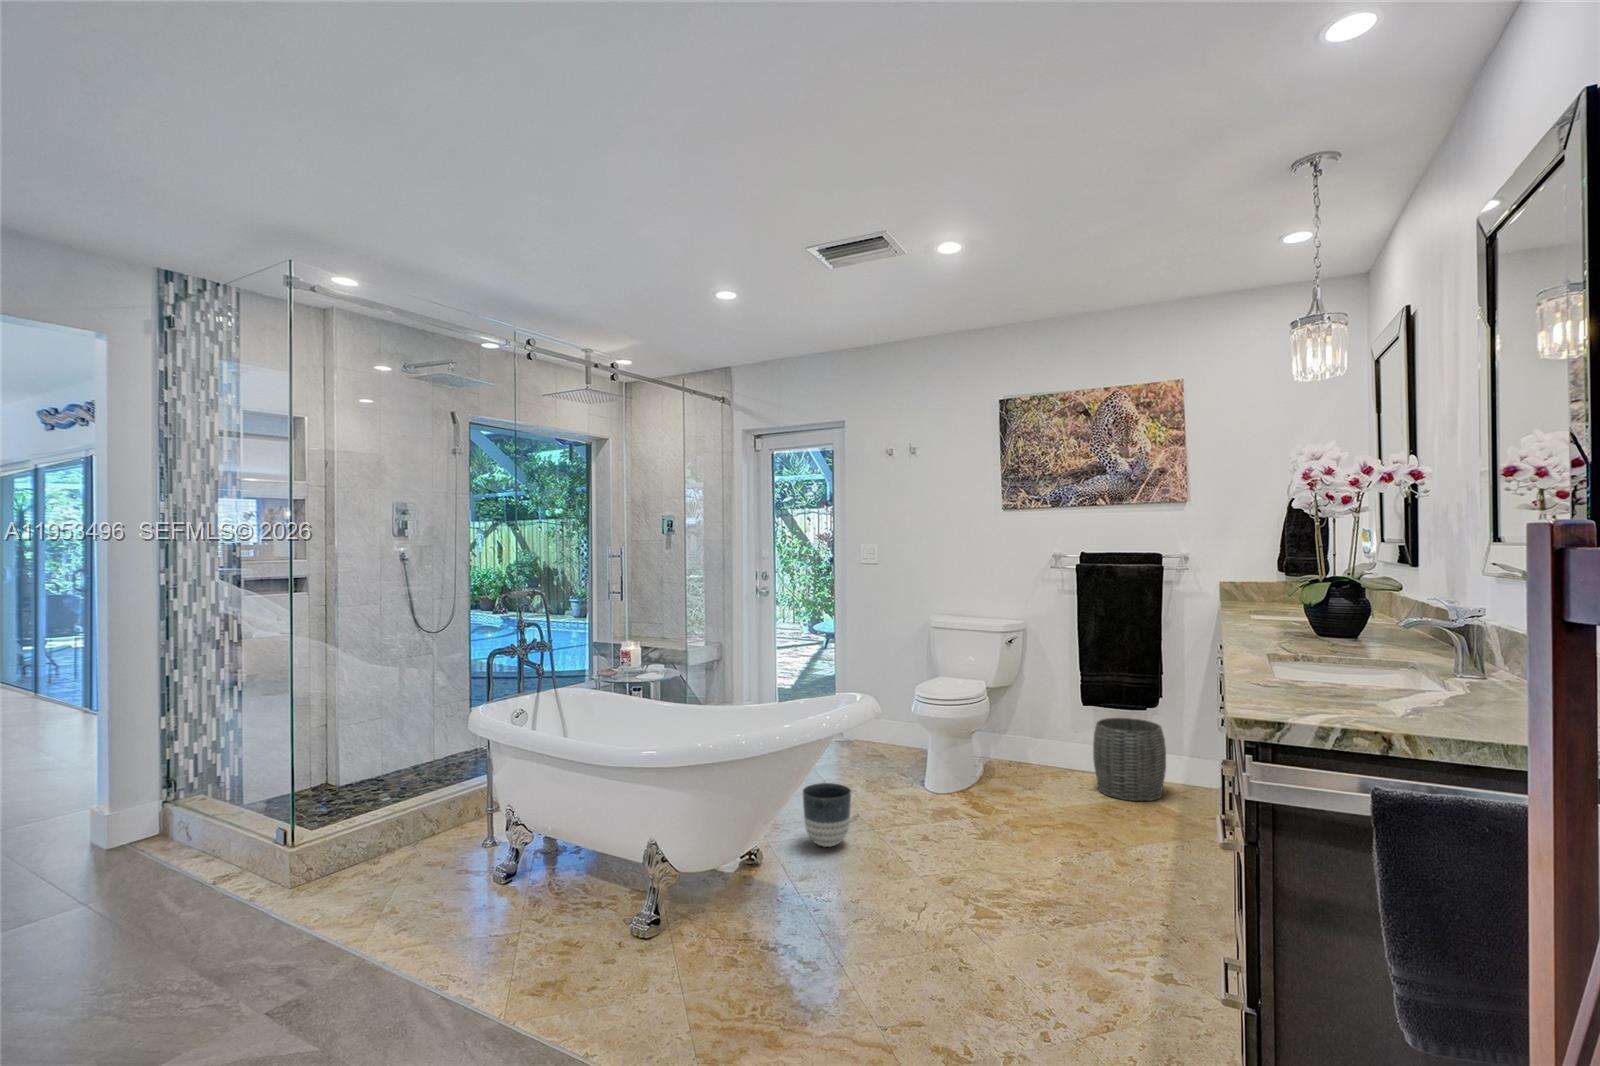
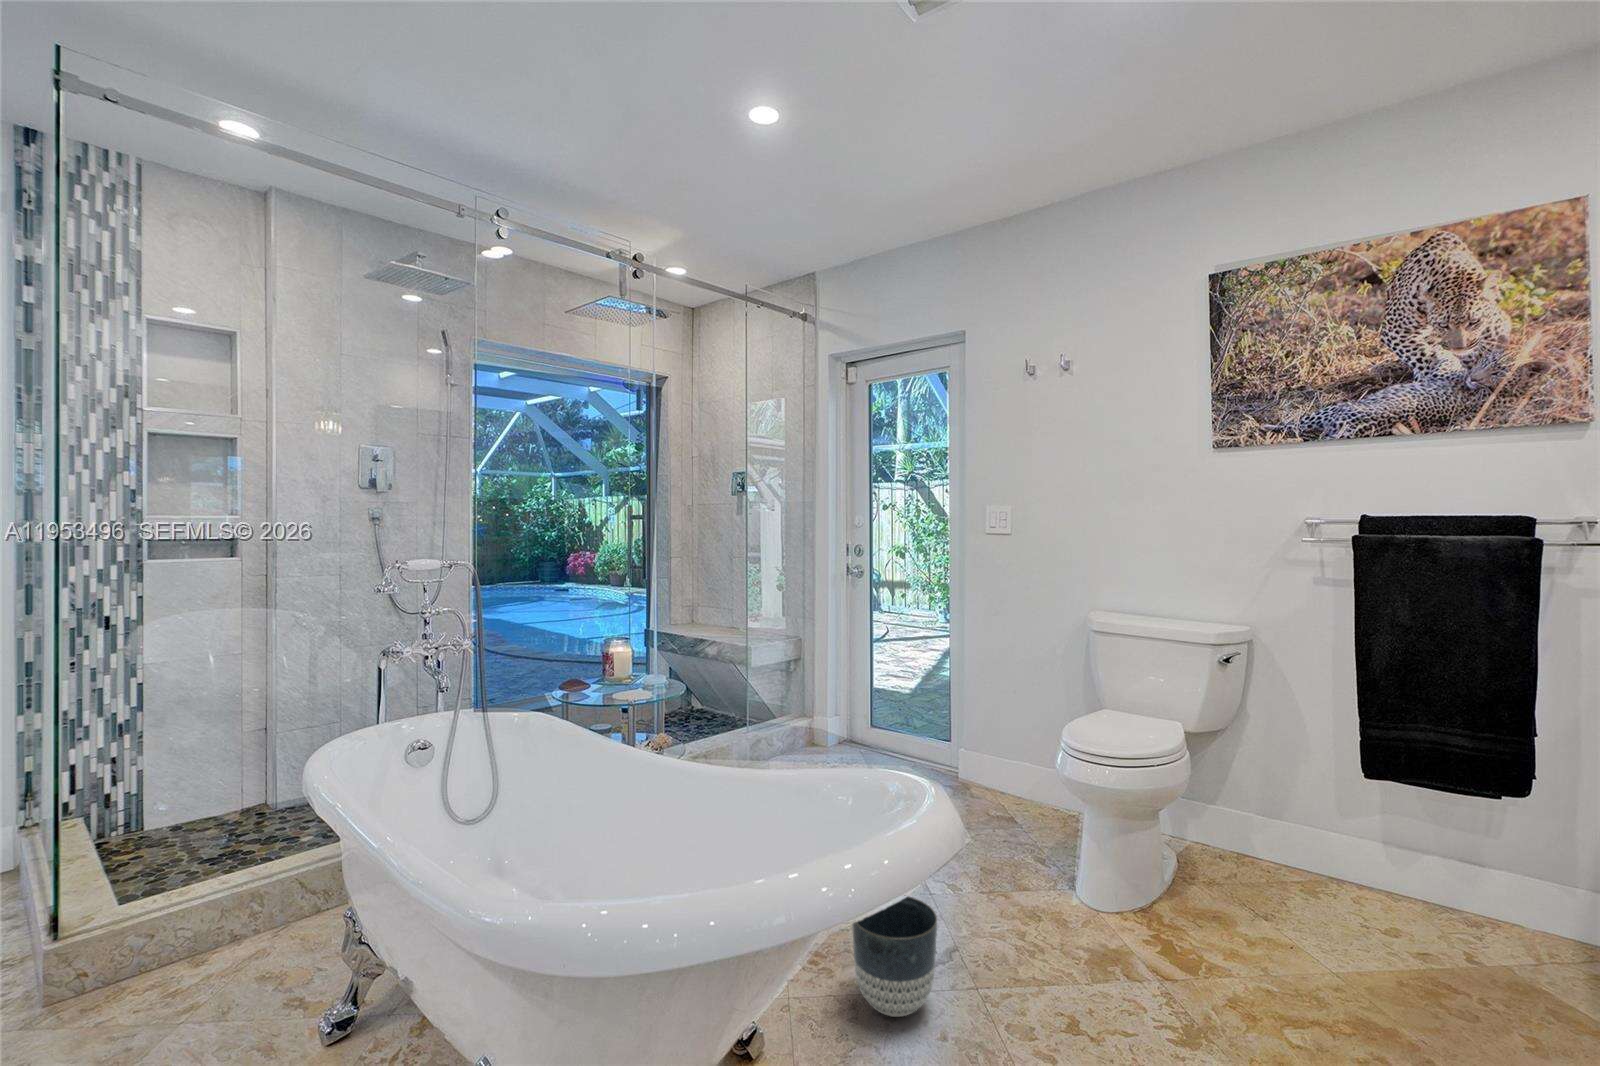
woven basket: present [1093,718,1166,801] -> none [1384,799,1545,968]

